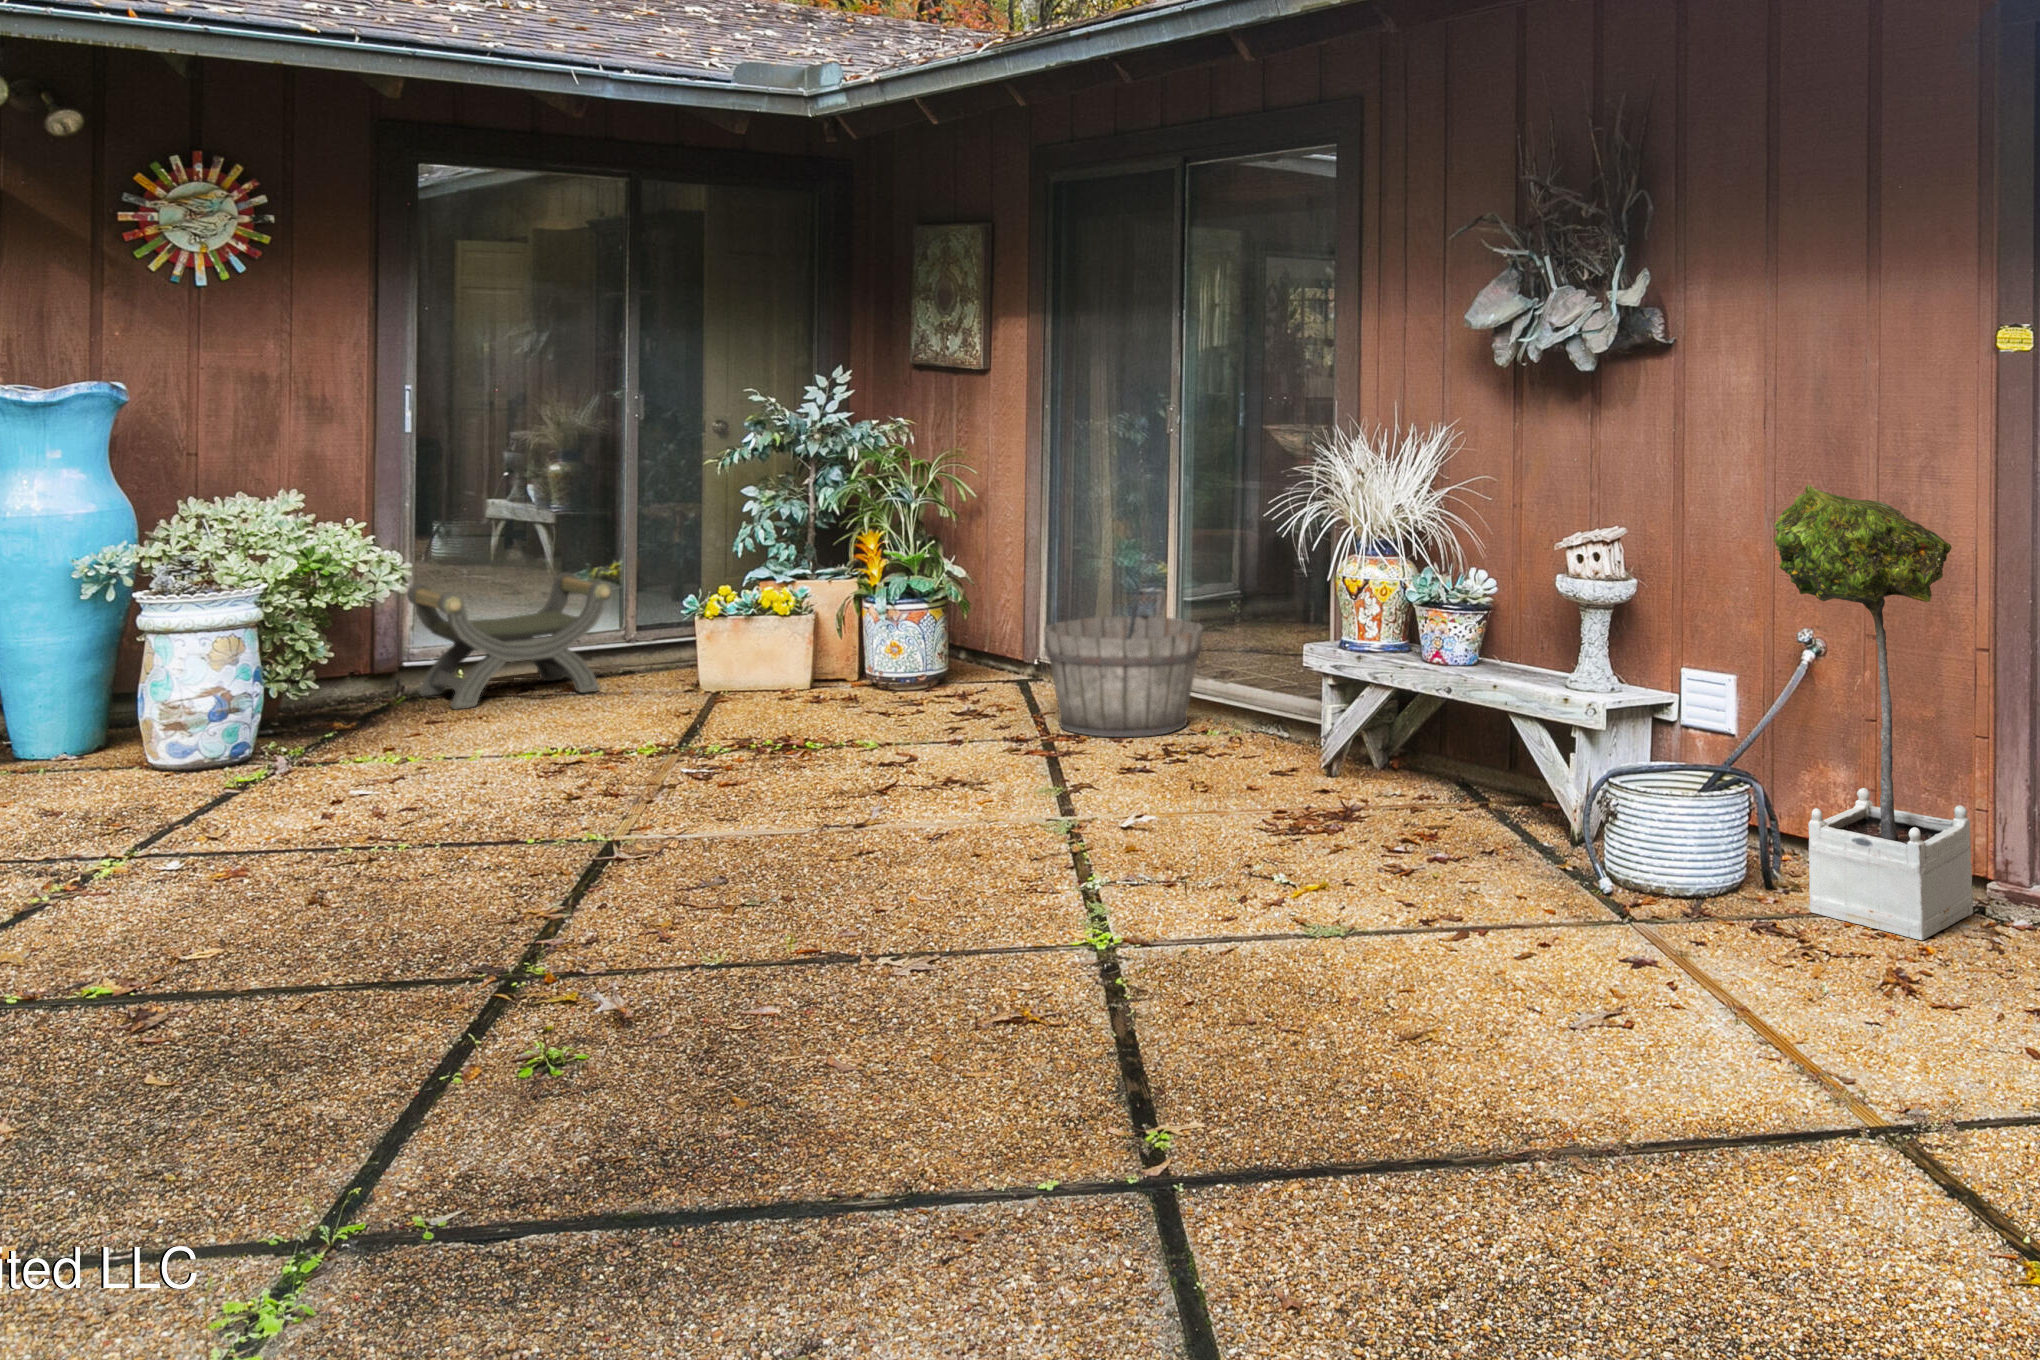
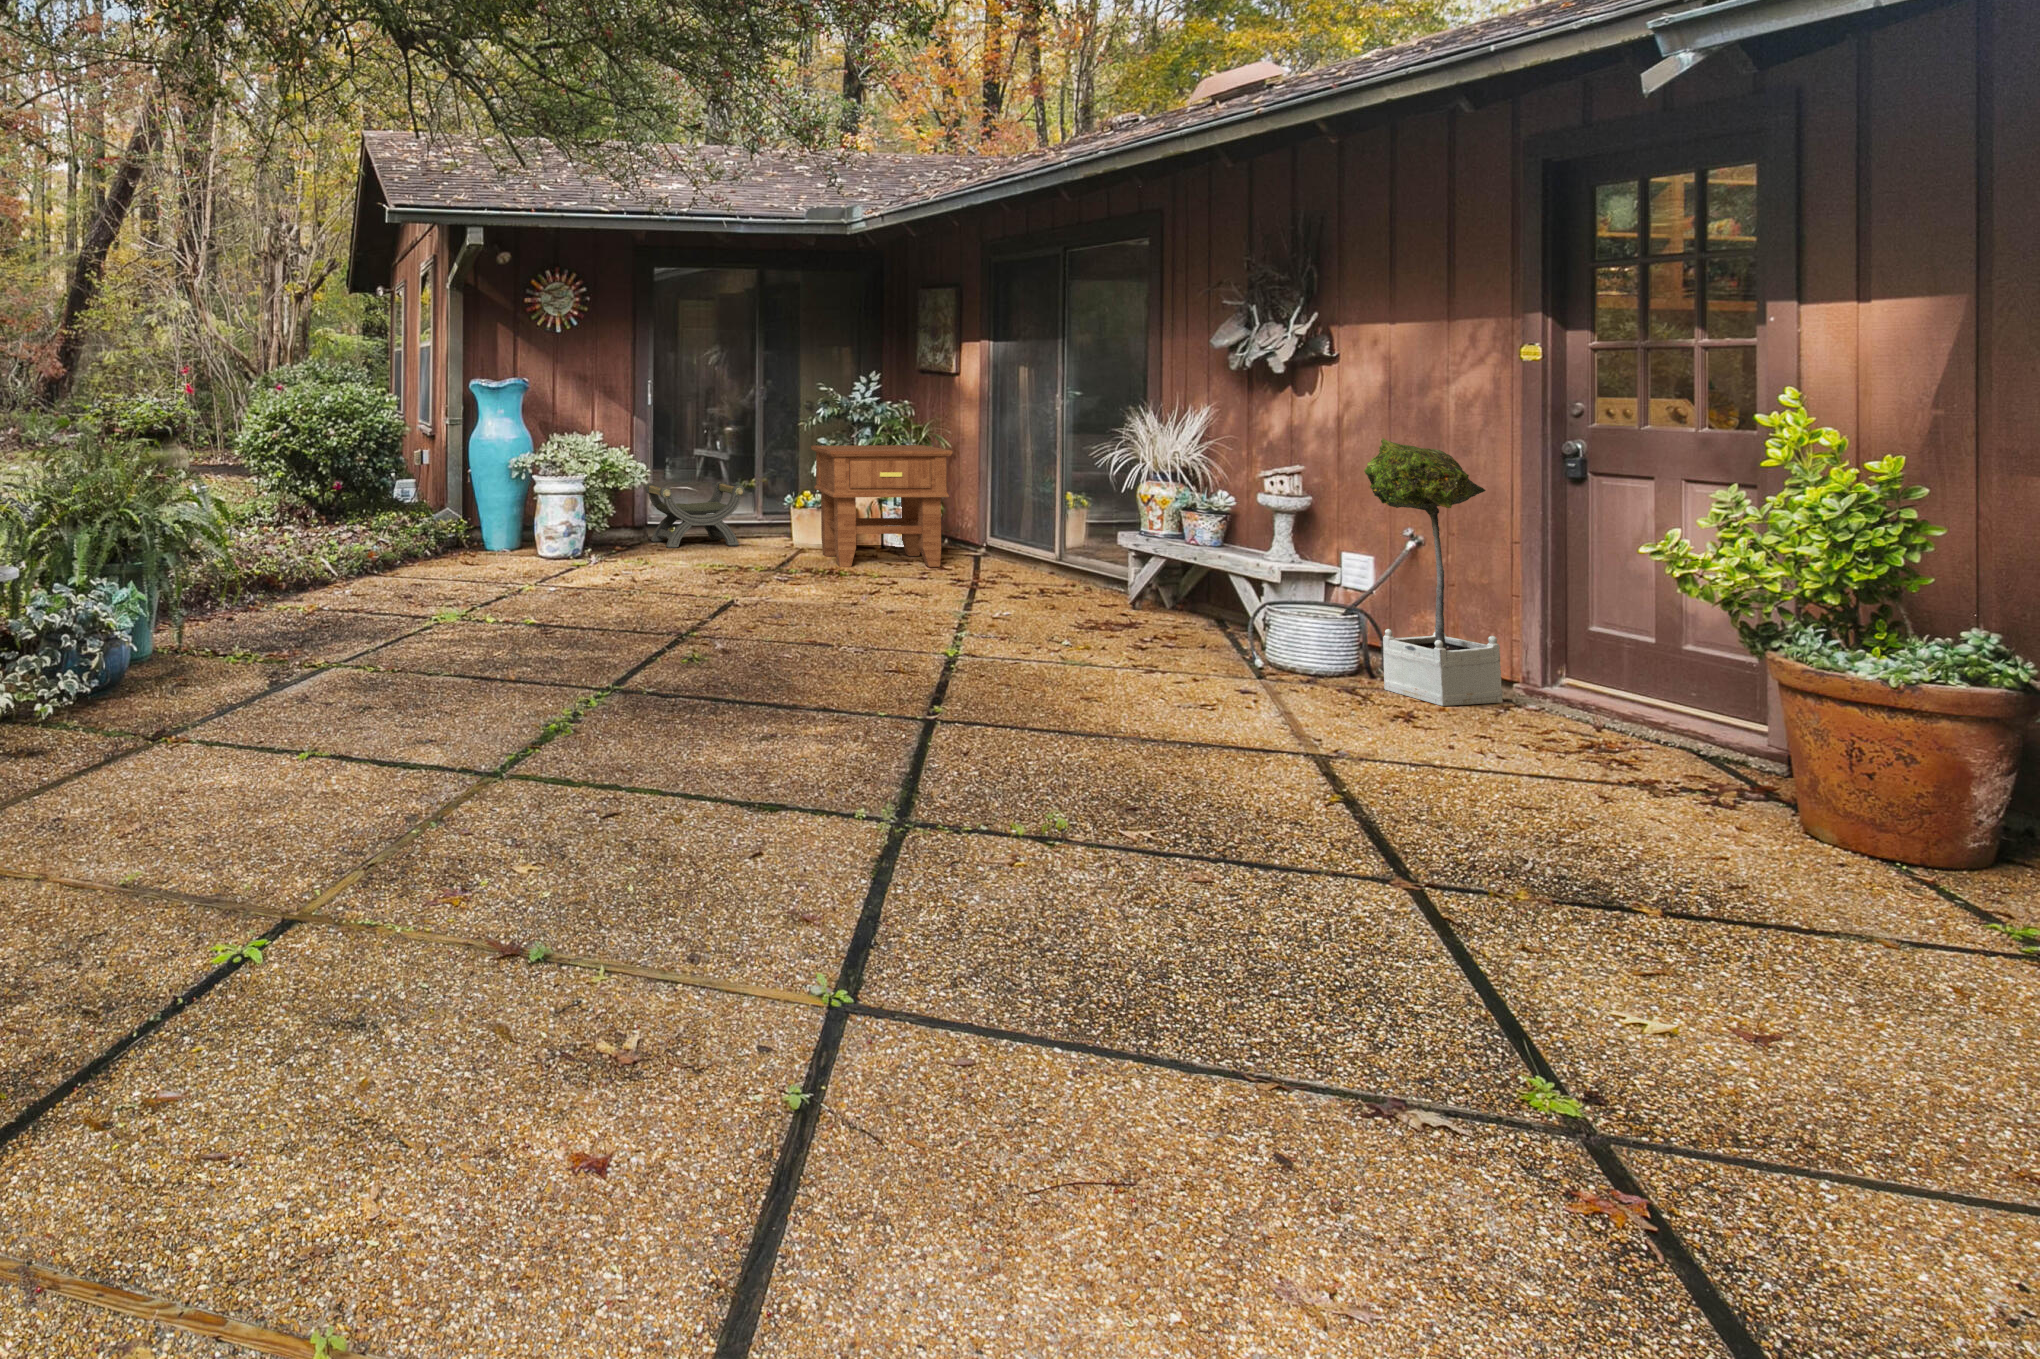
side table: none [742,498,995,724] -> present [811,445,952,567]
wooden bucket: present [1042,591,1203,737] -> none [976,502,1080,588]

